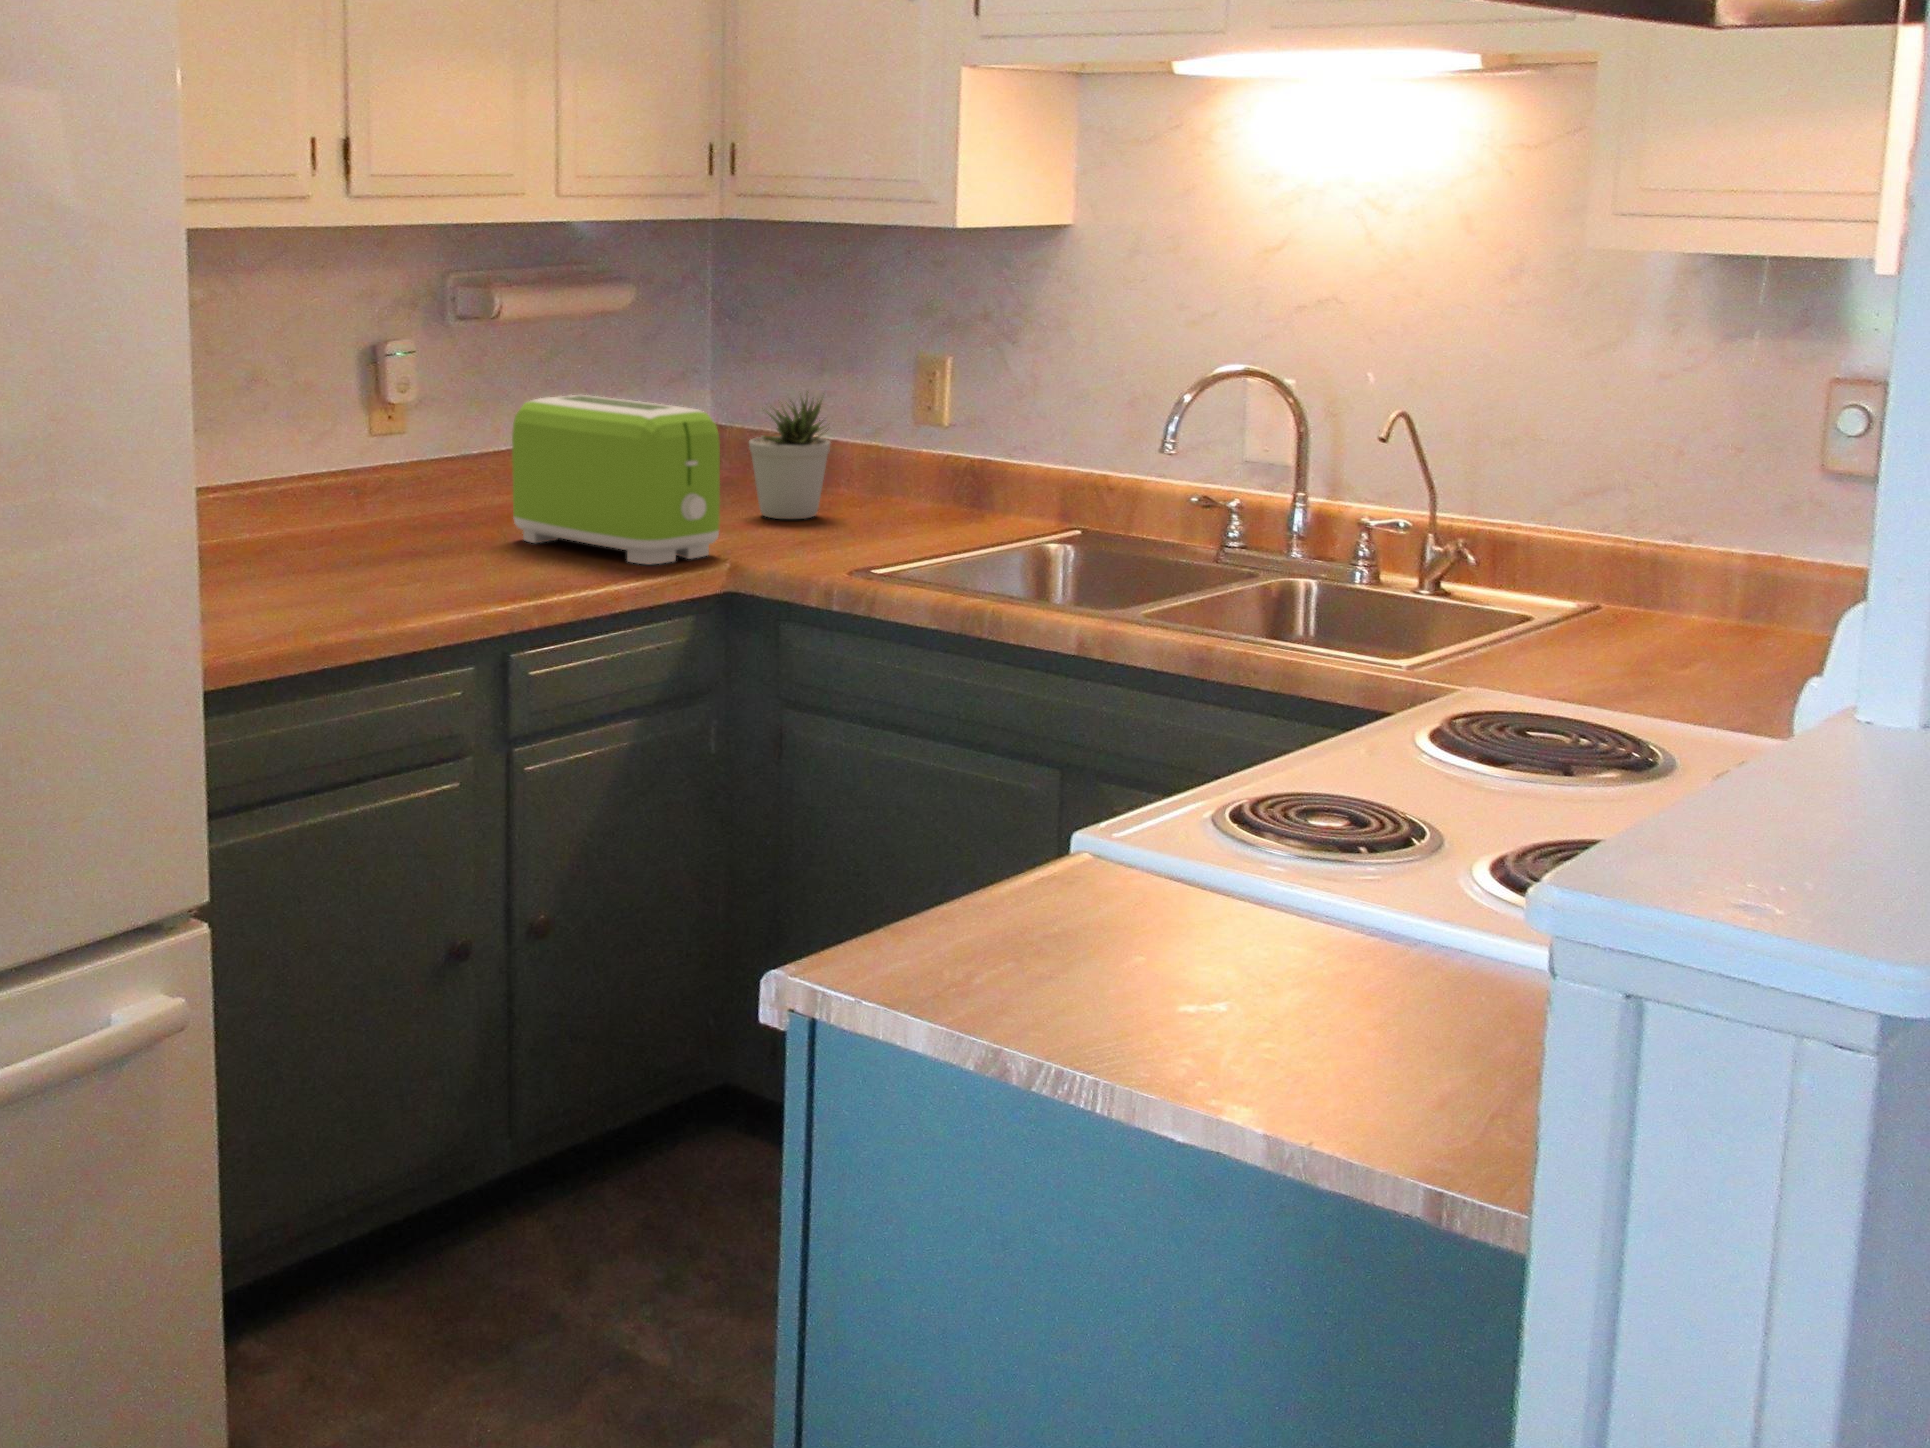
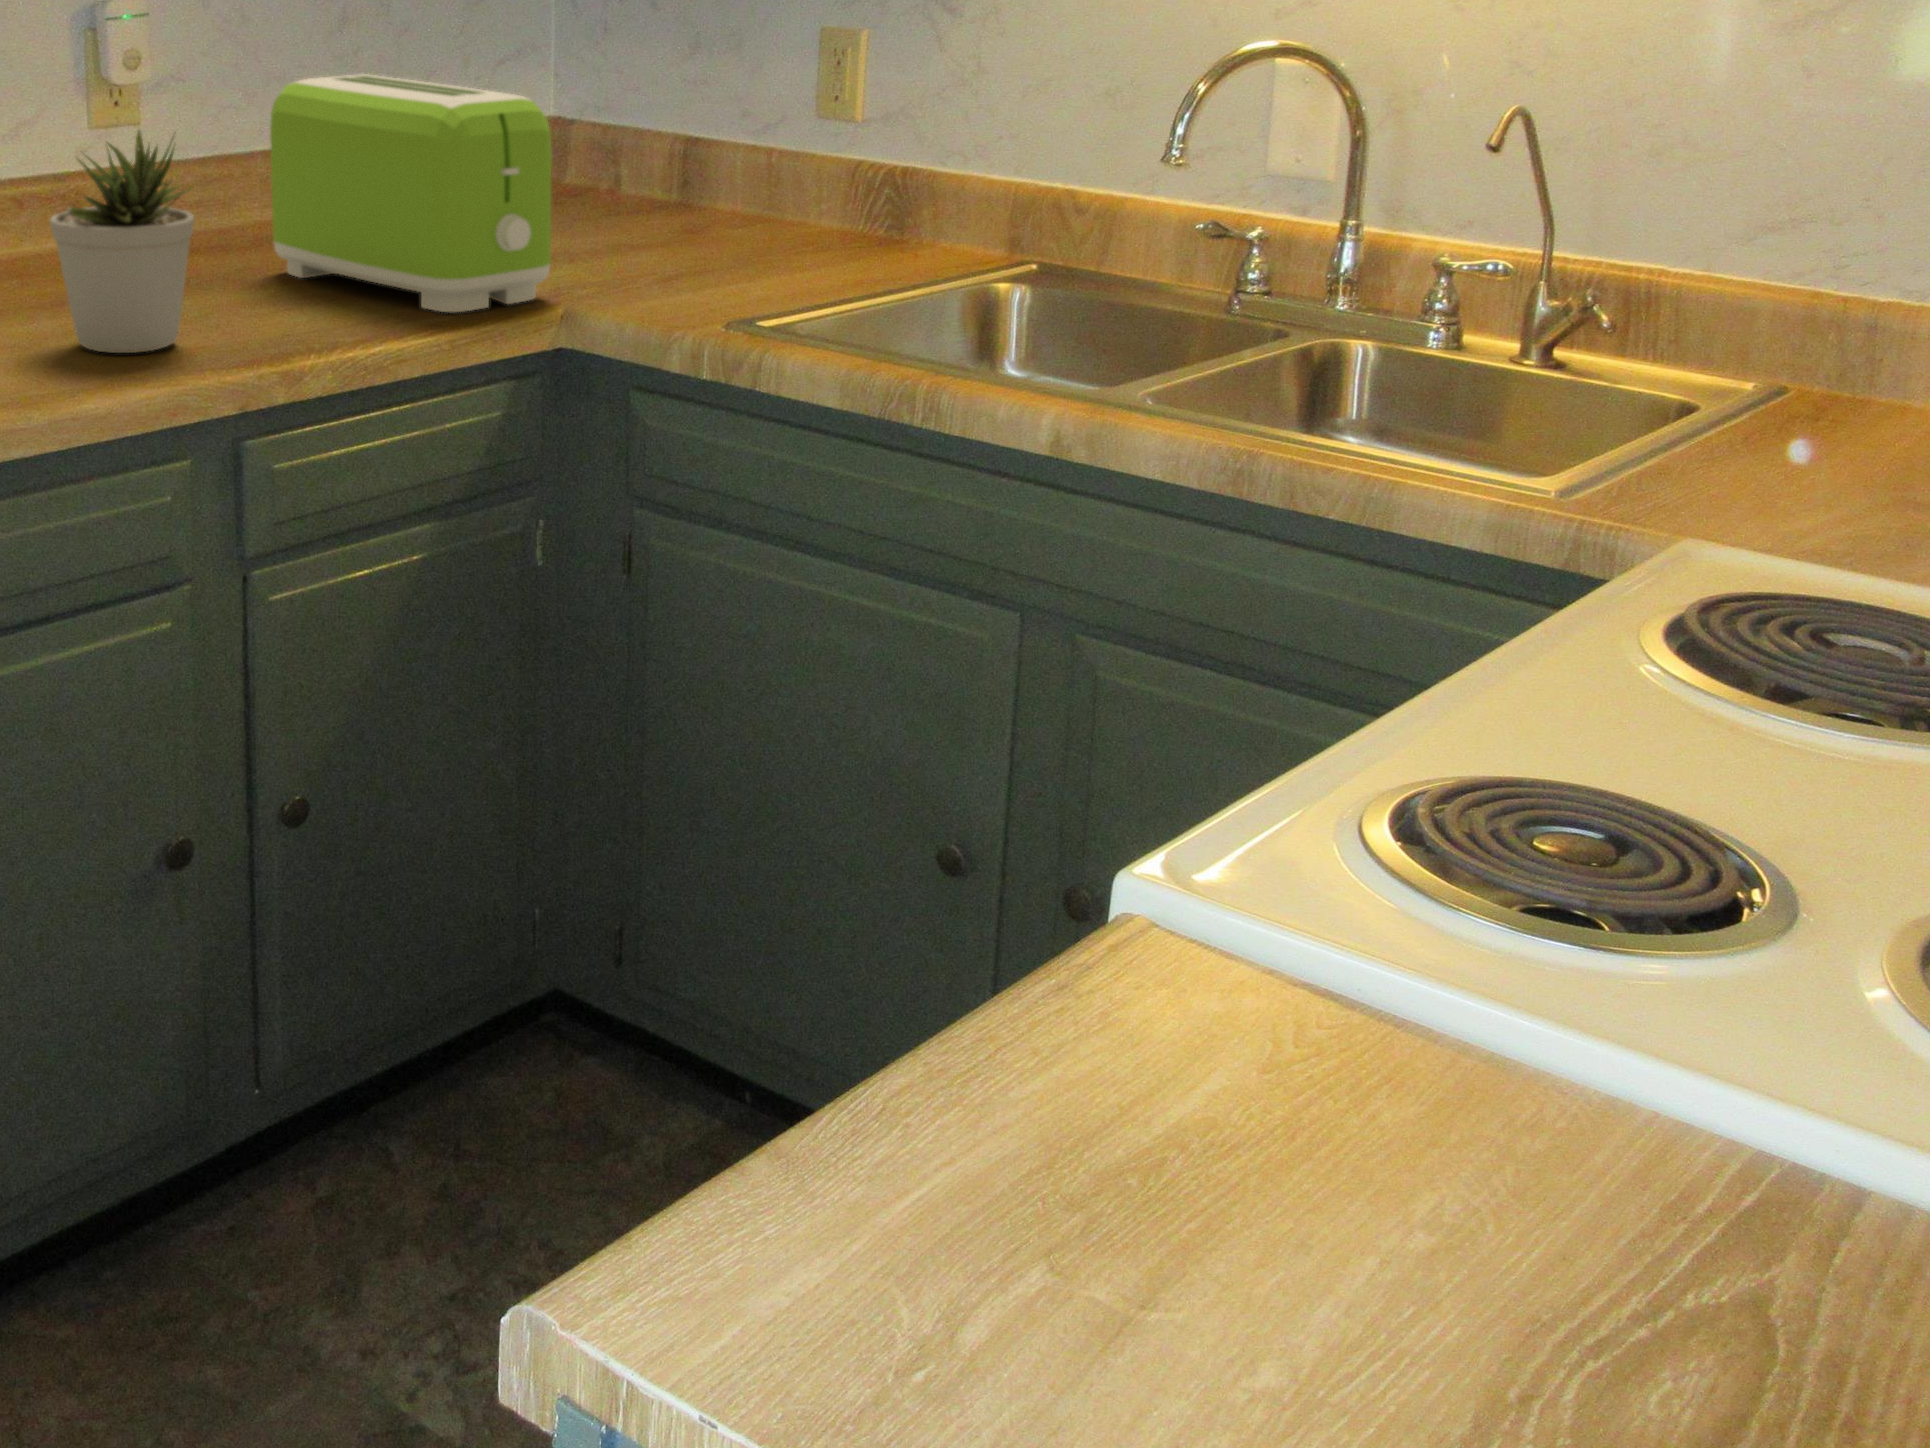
potted plant: present [749,391,830,519] -> present [50,130,194,353]

